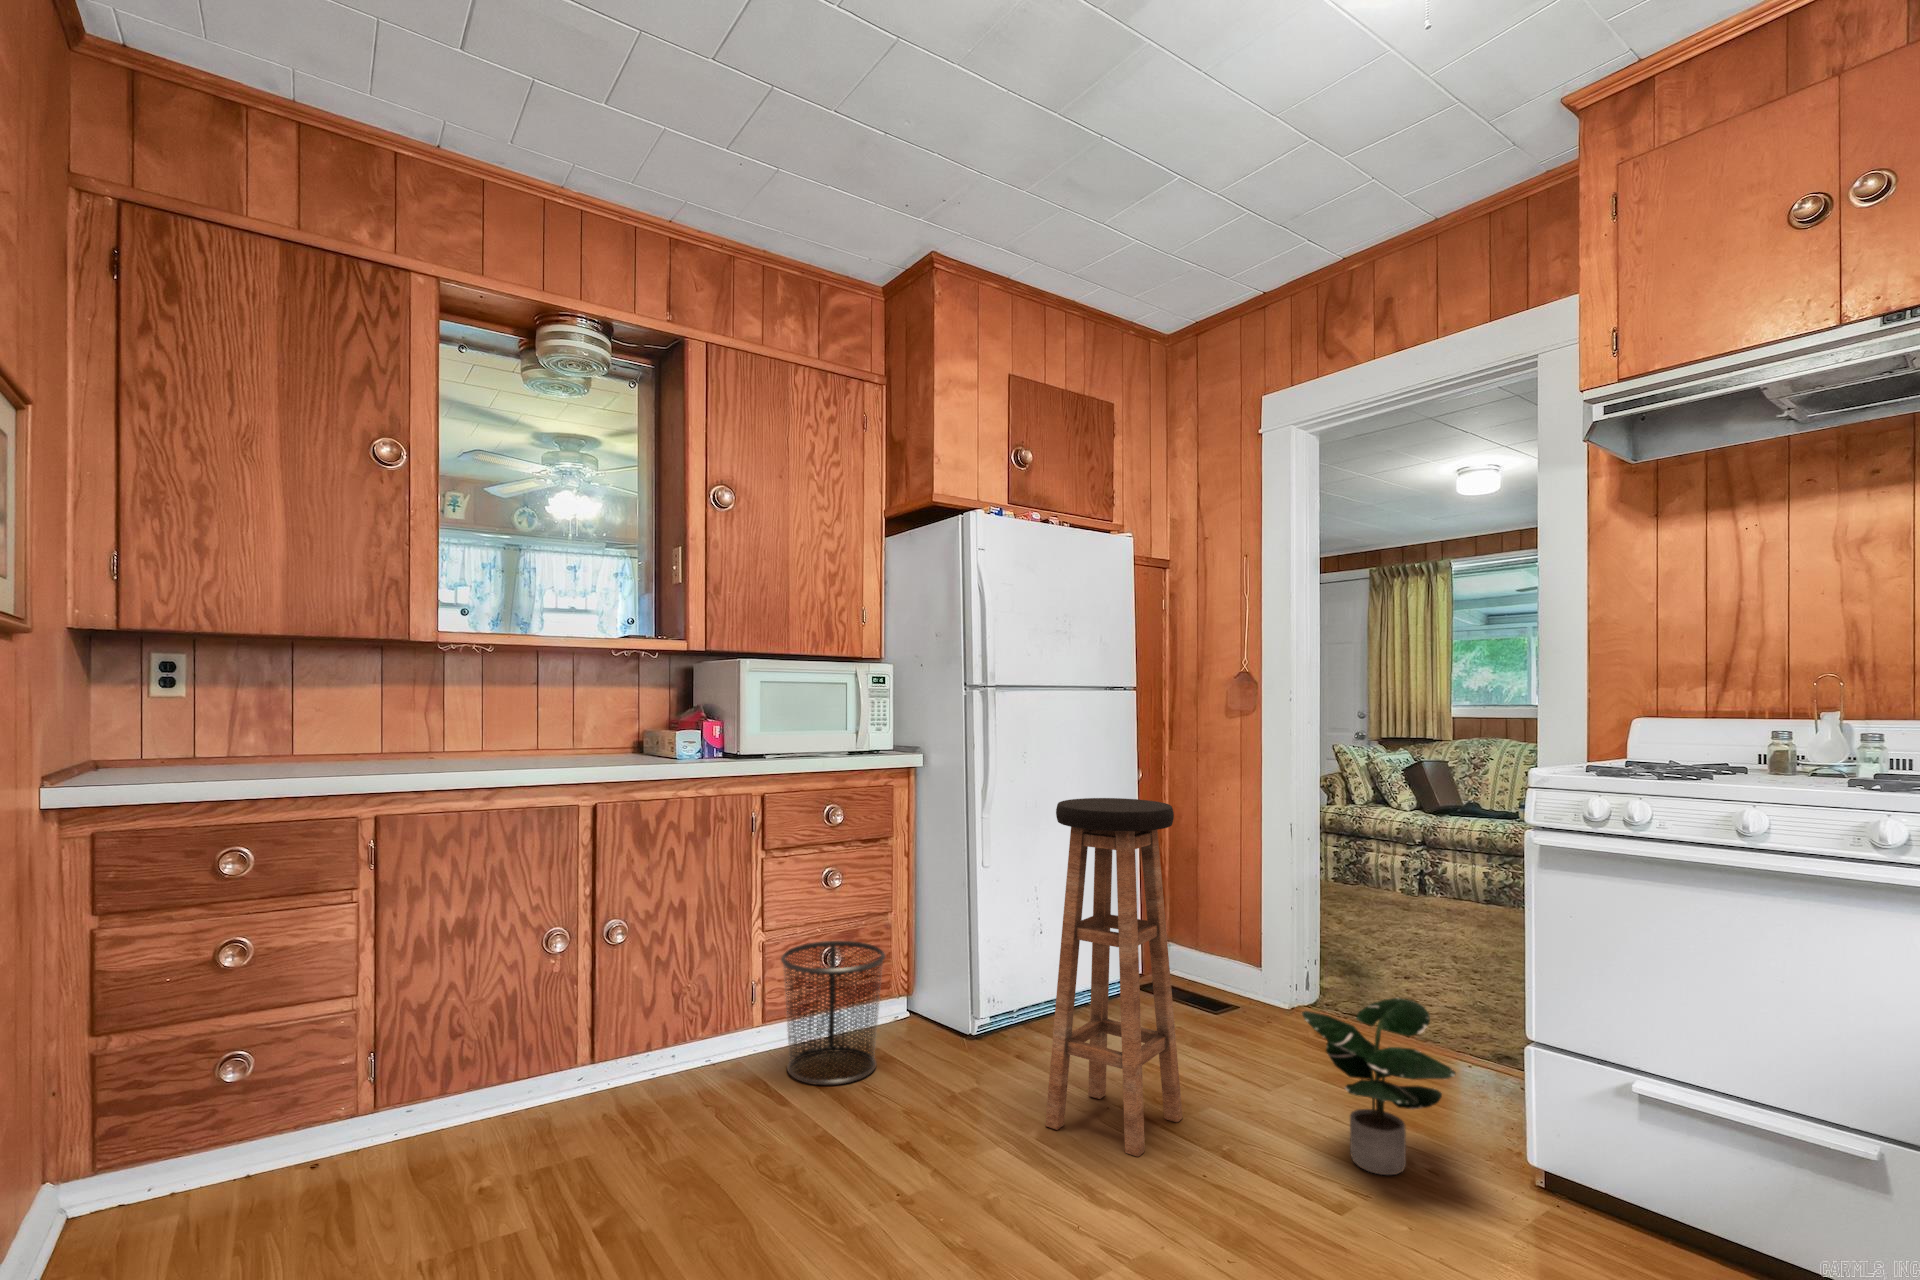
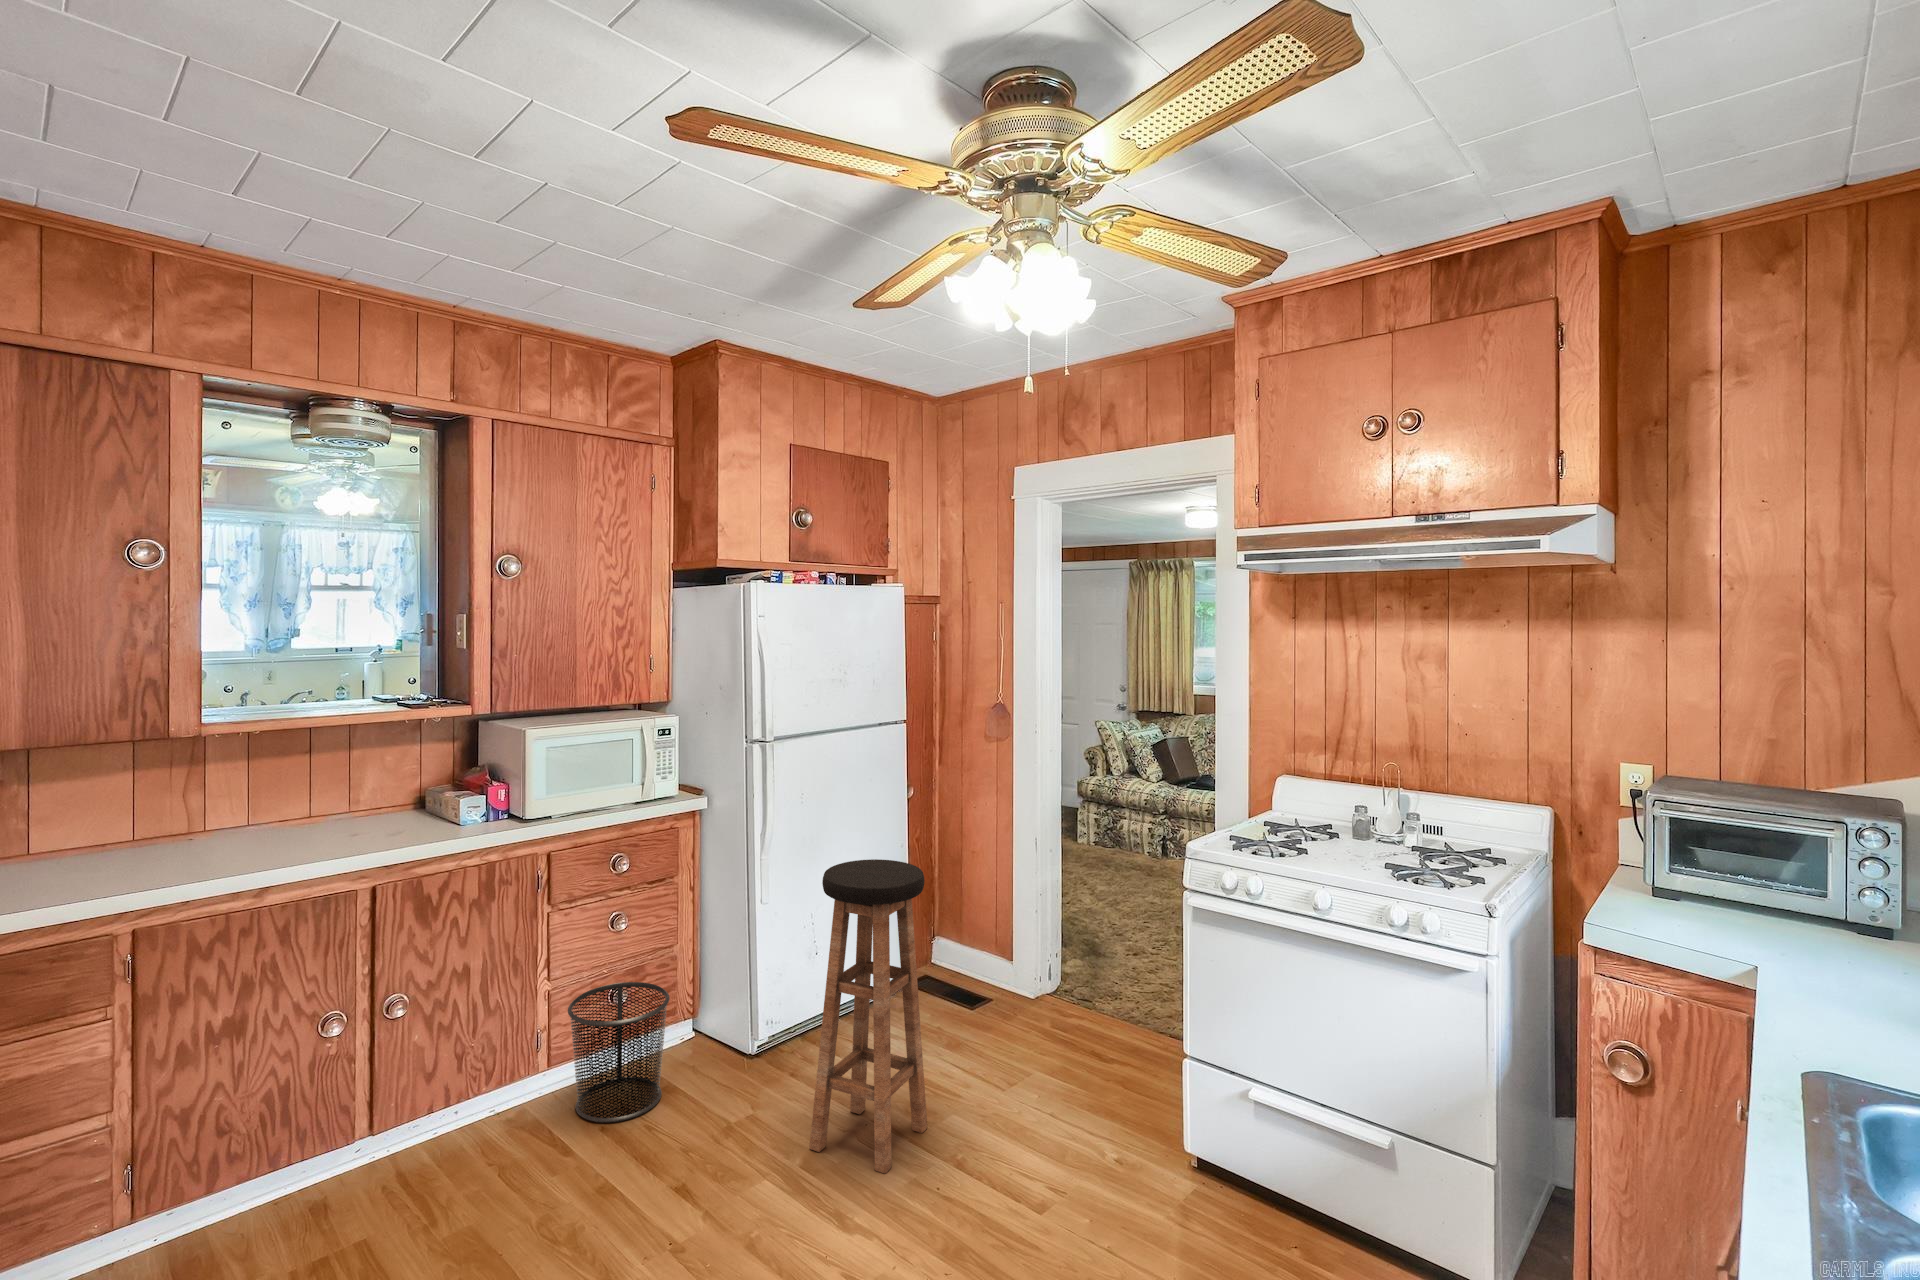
potted plant: present [1302,998,1455,1175] -> none [1022,1022,1134,1171]

